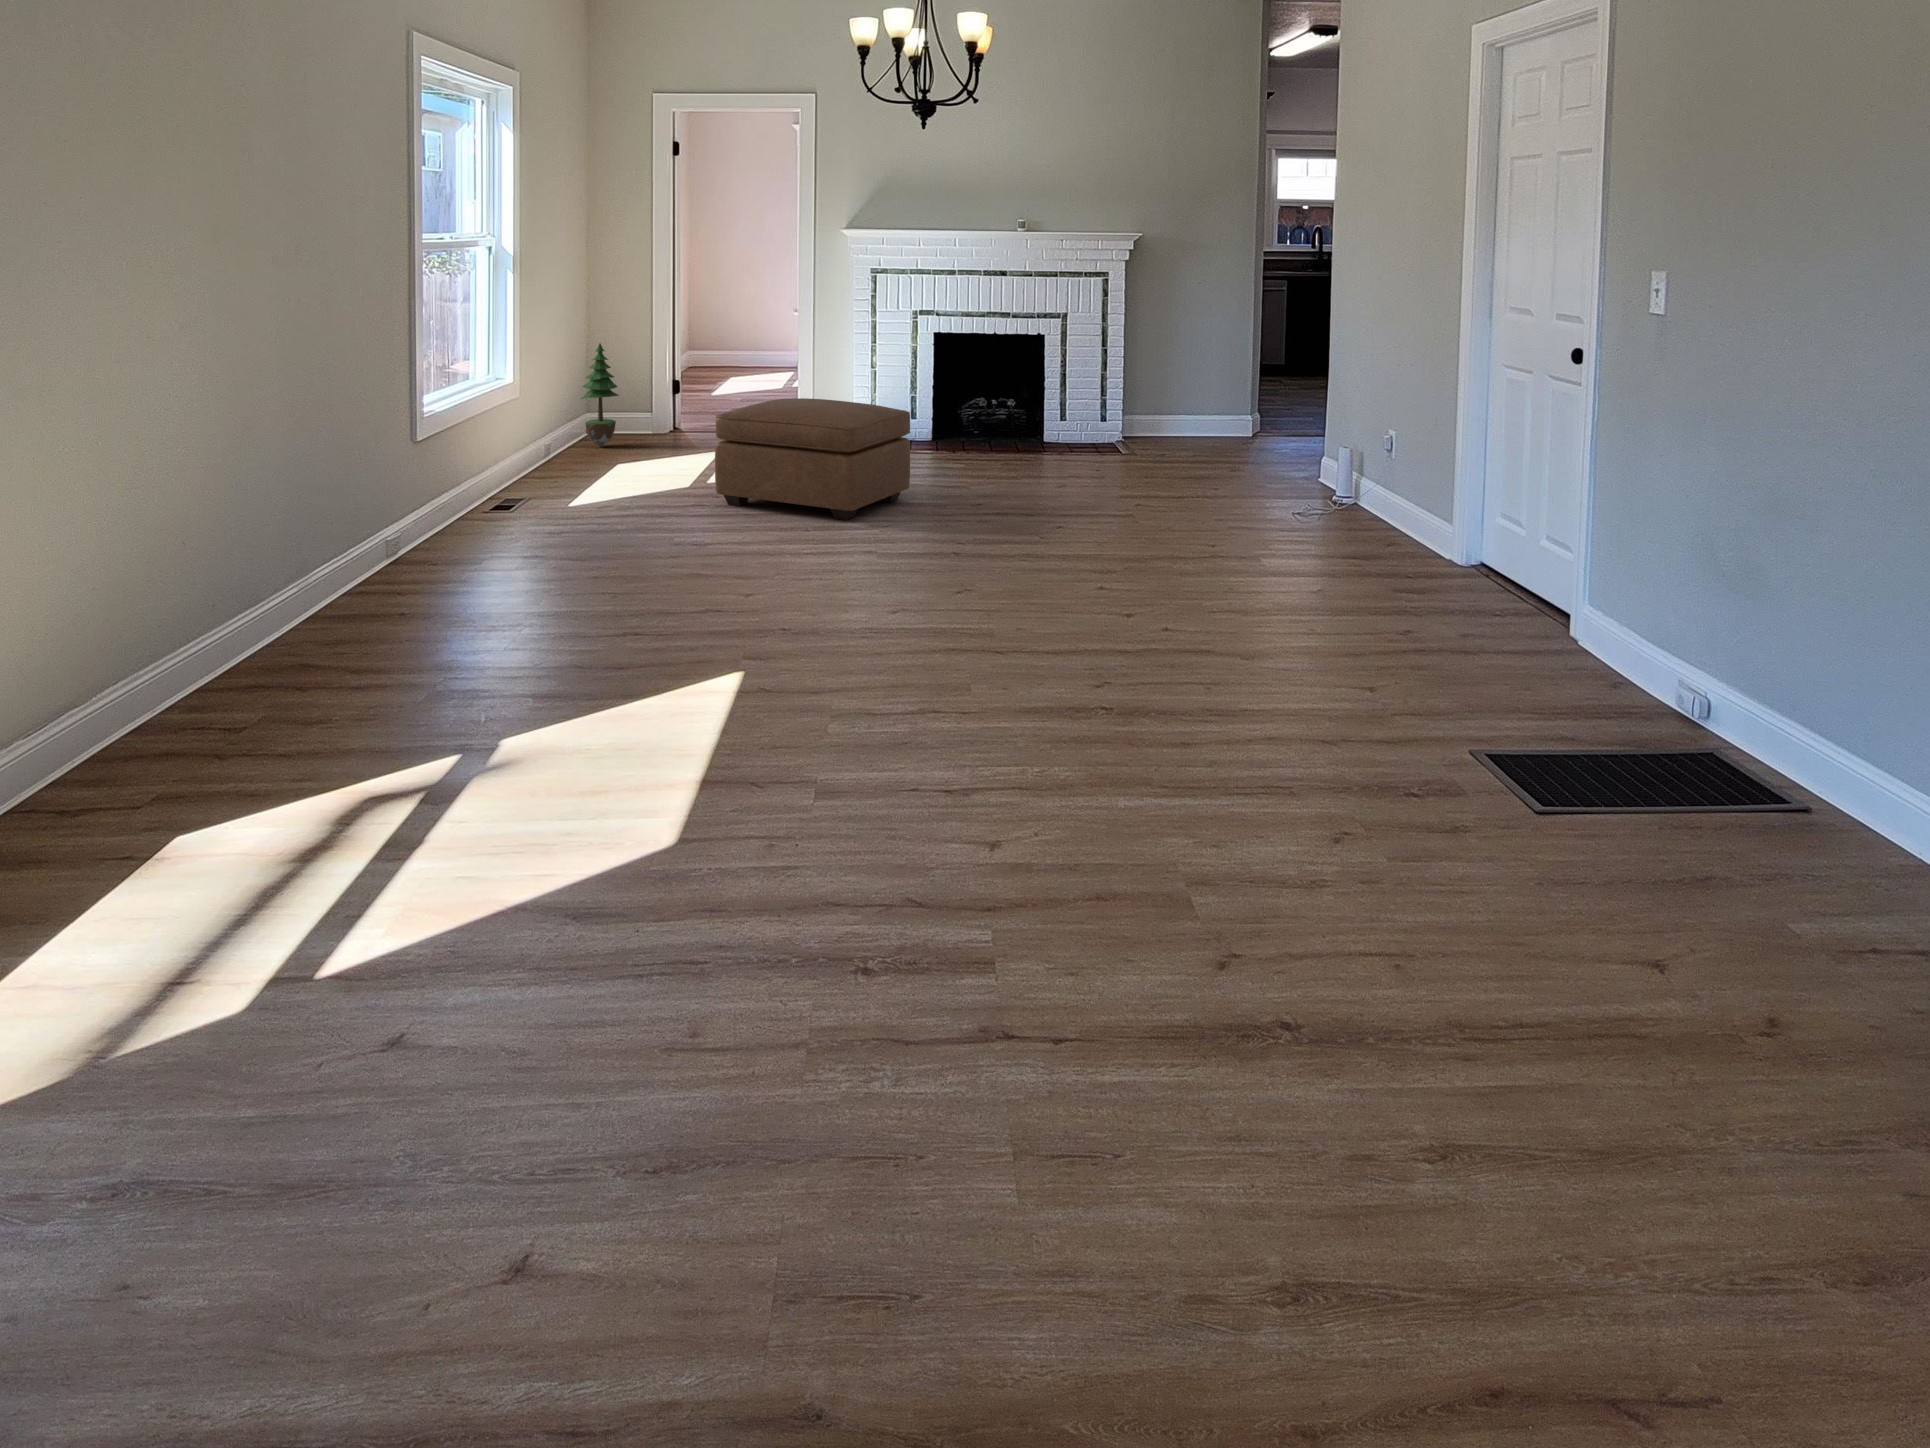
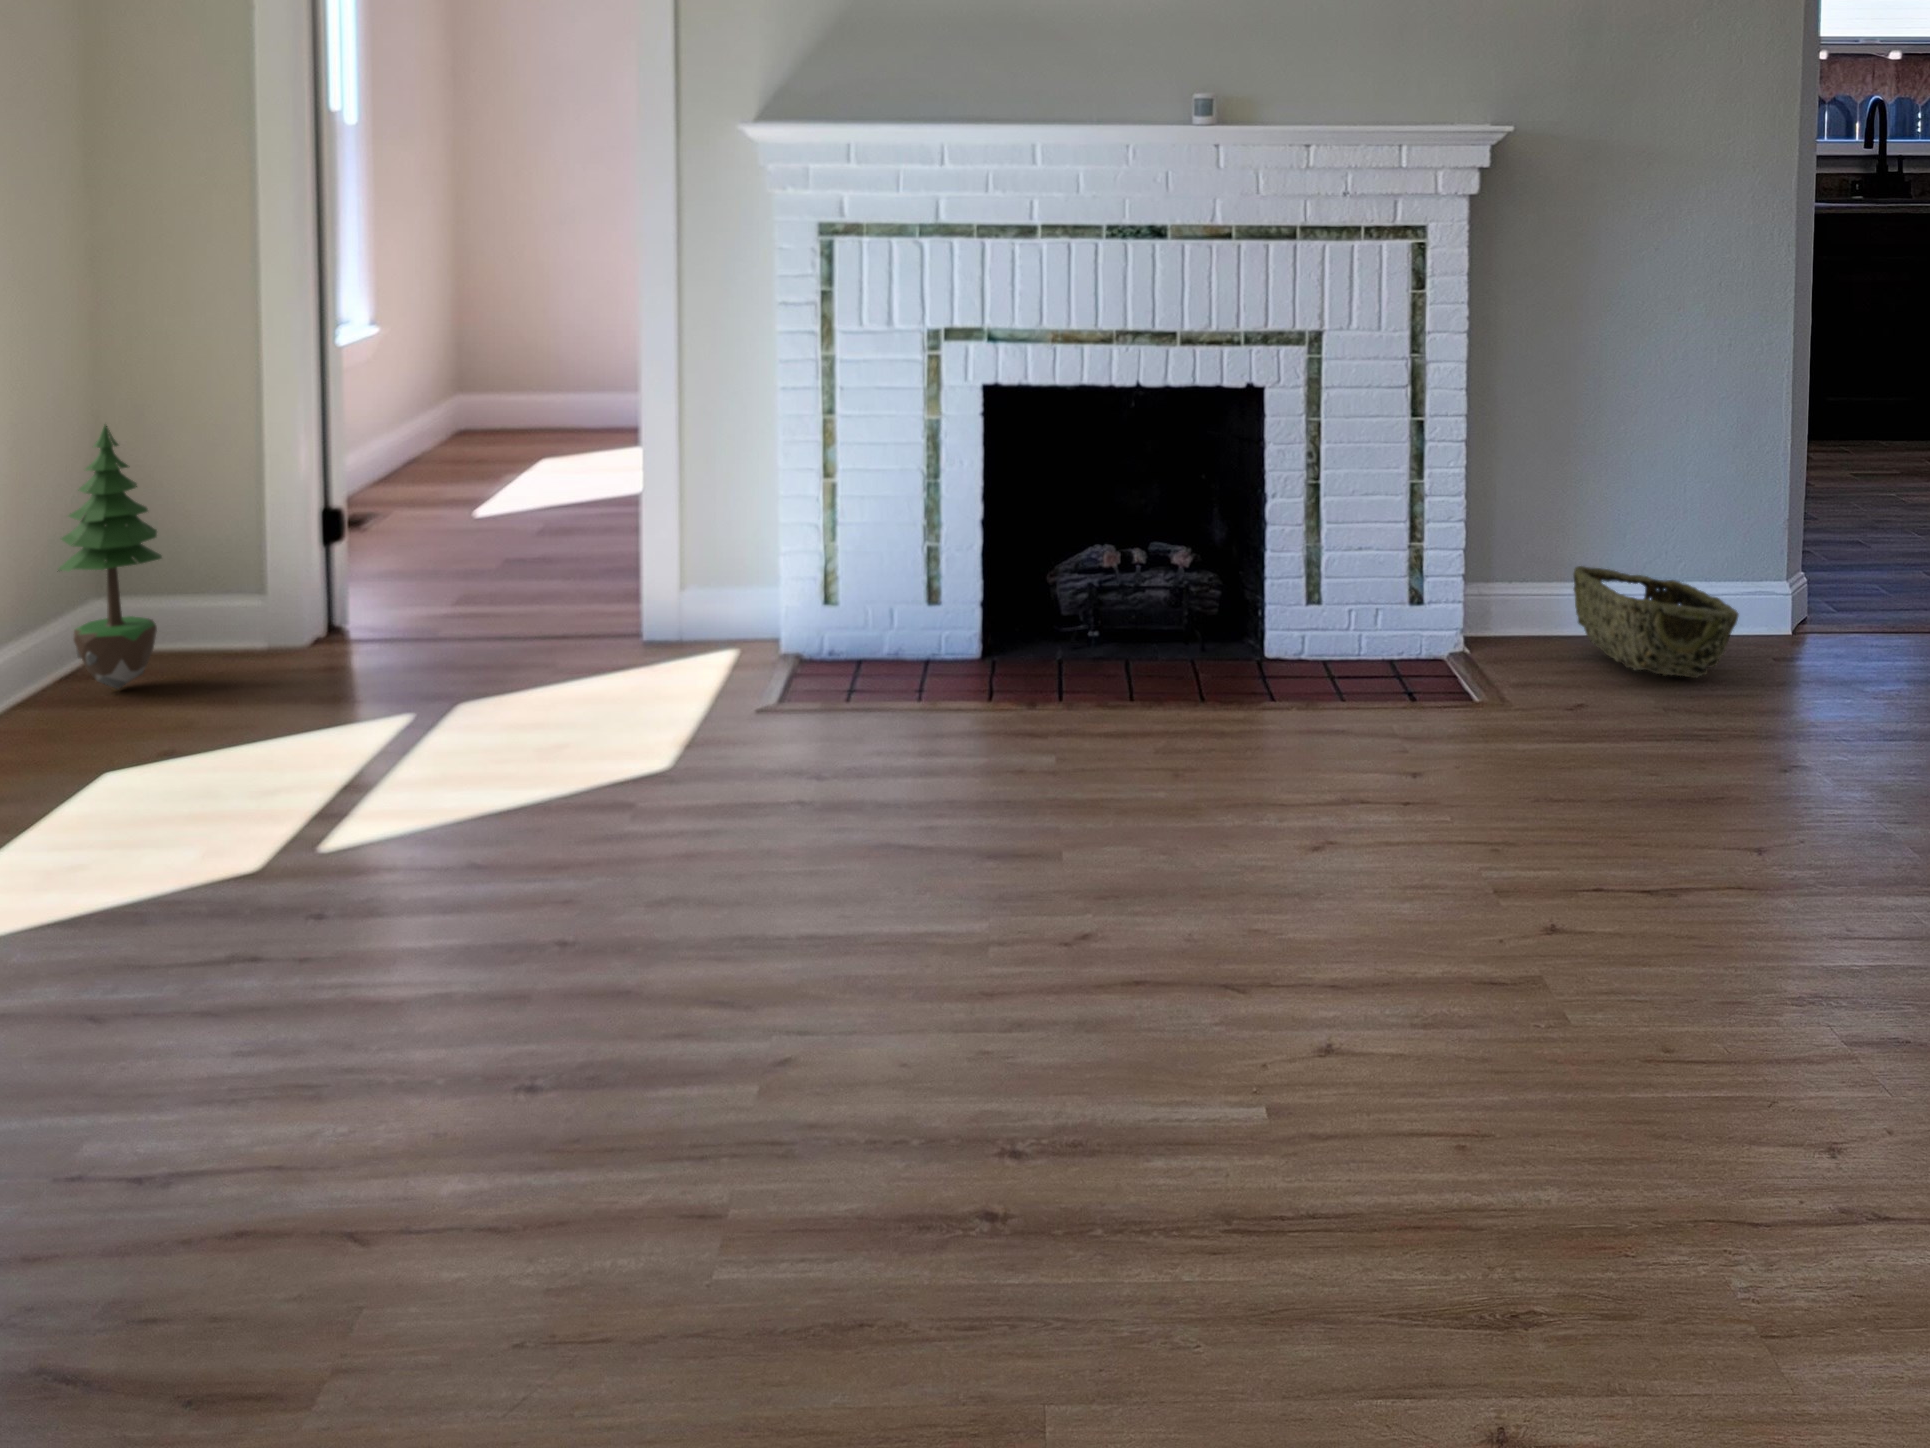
ottoman: present [715,398,910,520] -> none [279,617,864,1030]
woven basket: none [1165,407,1227,447] -> present [1574,566,1739,678]

